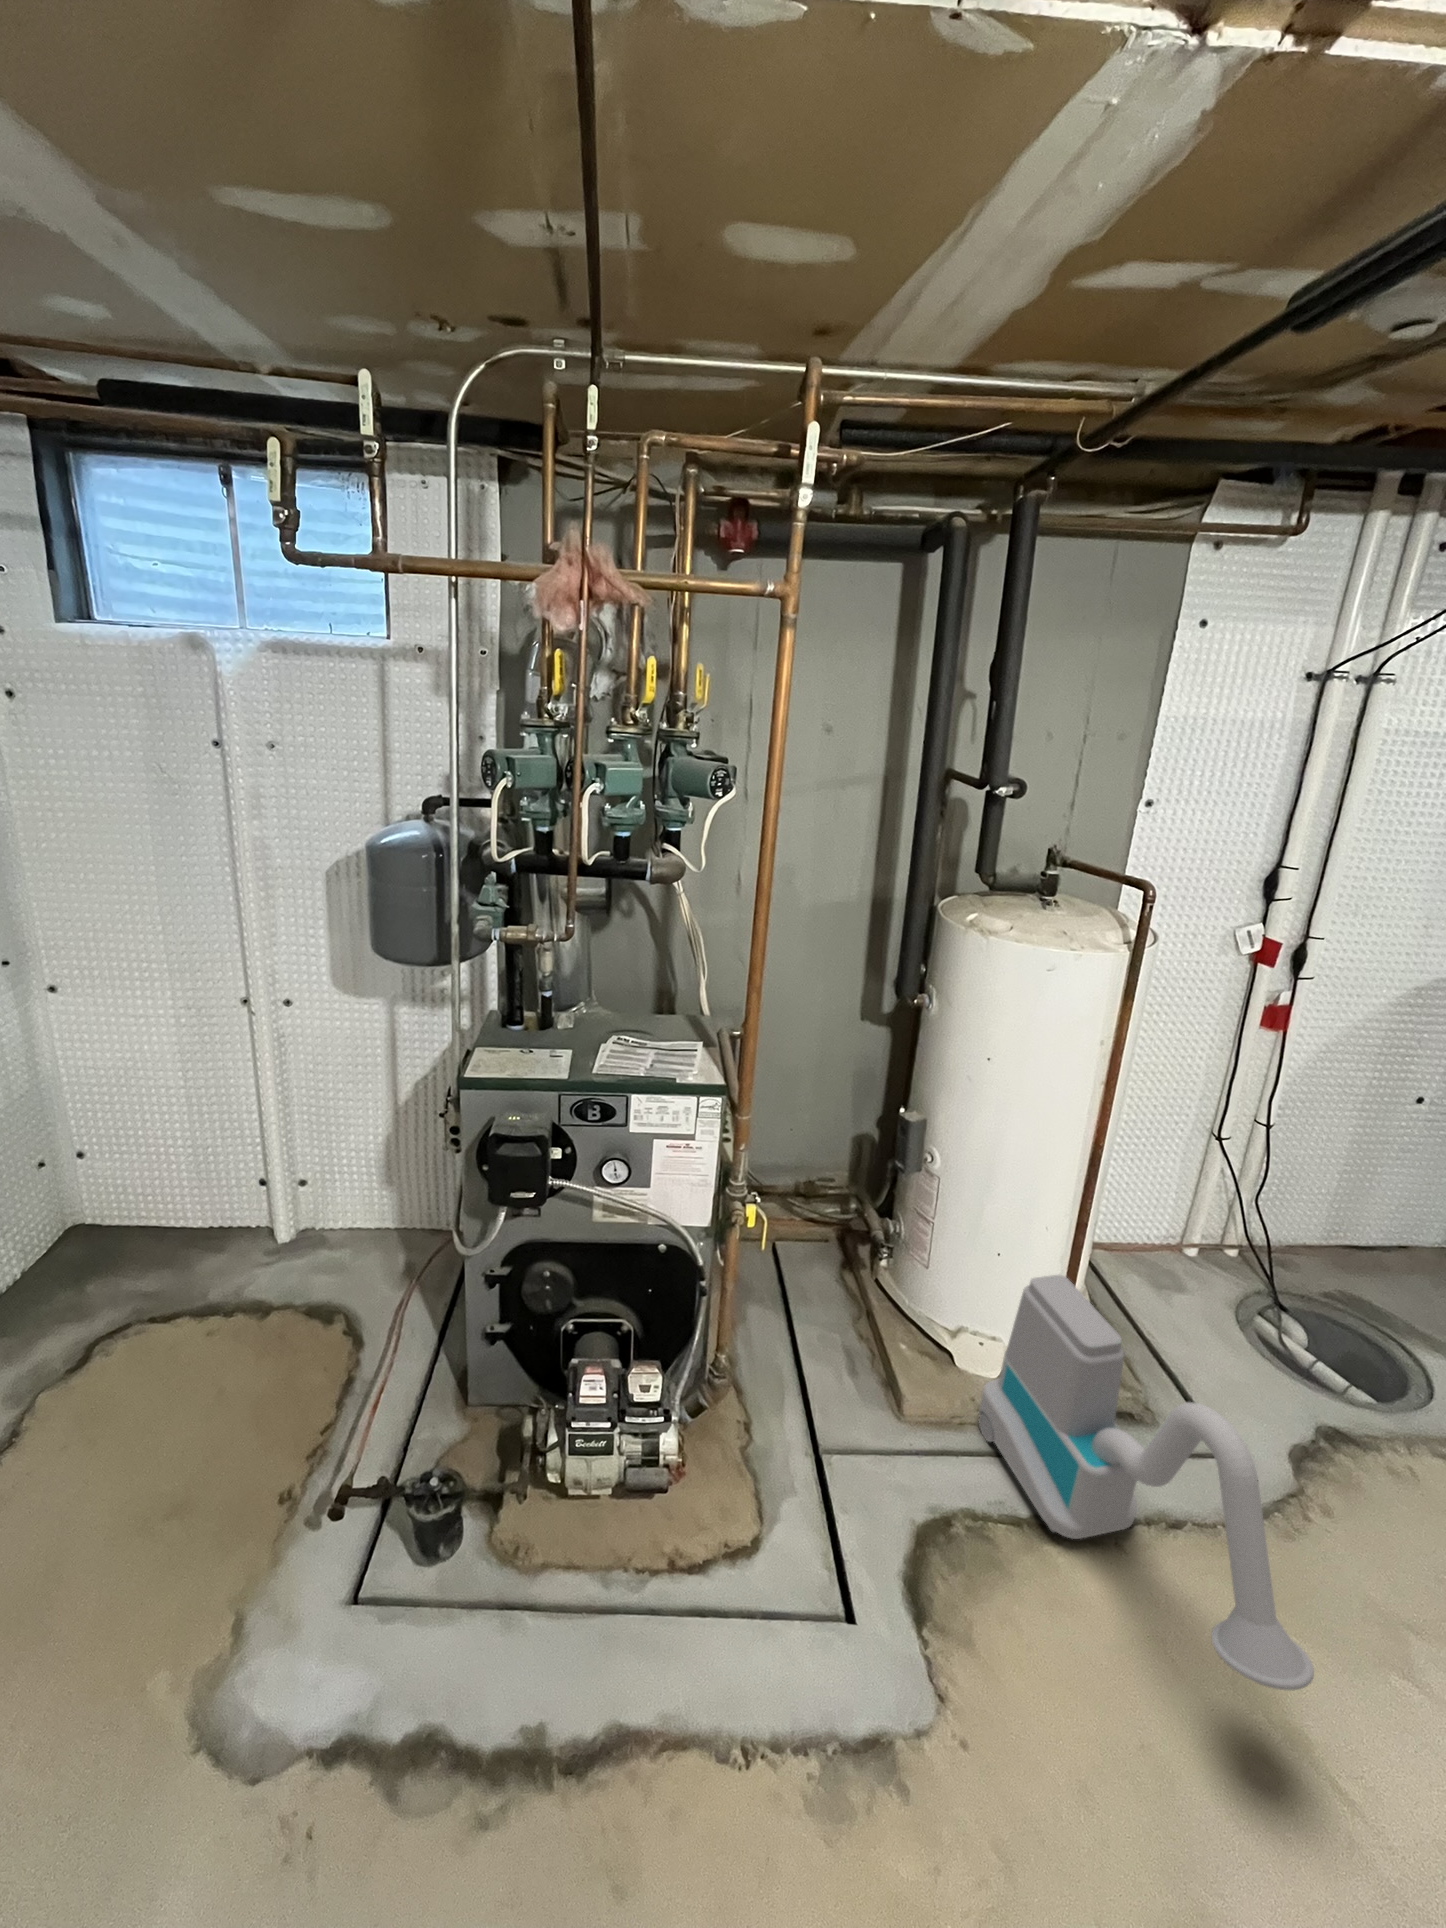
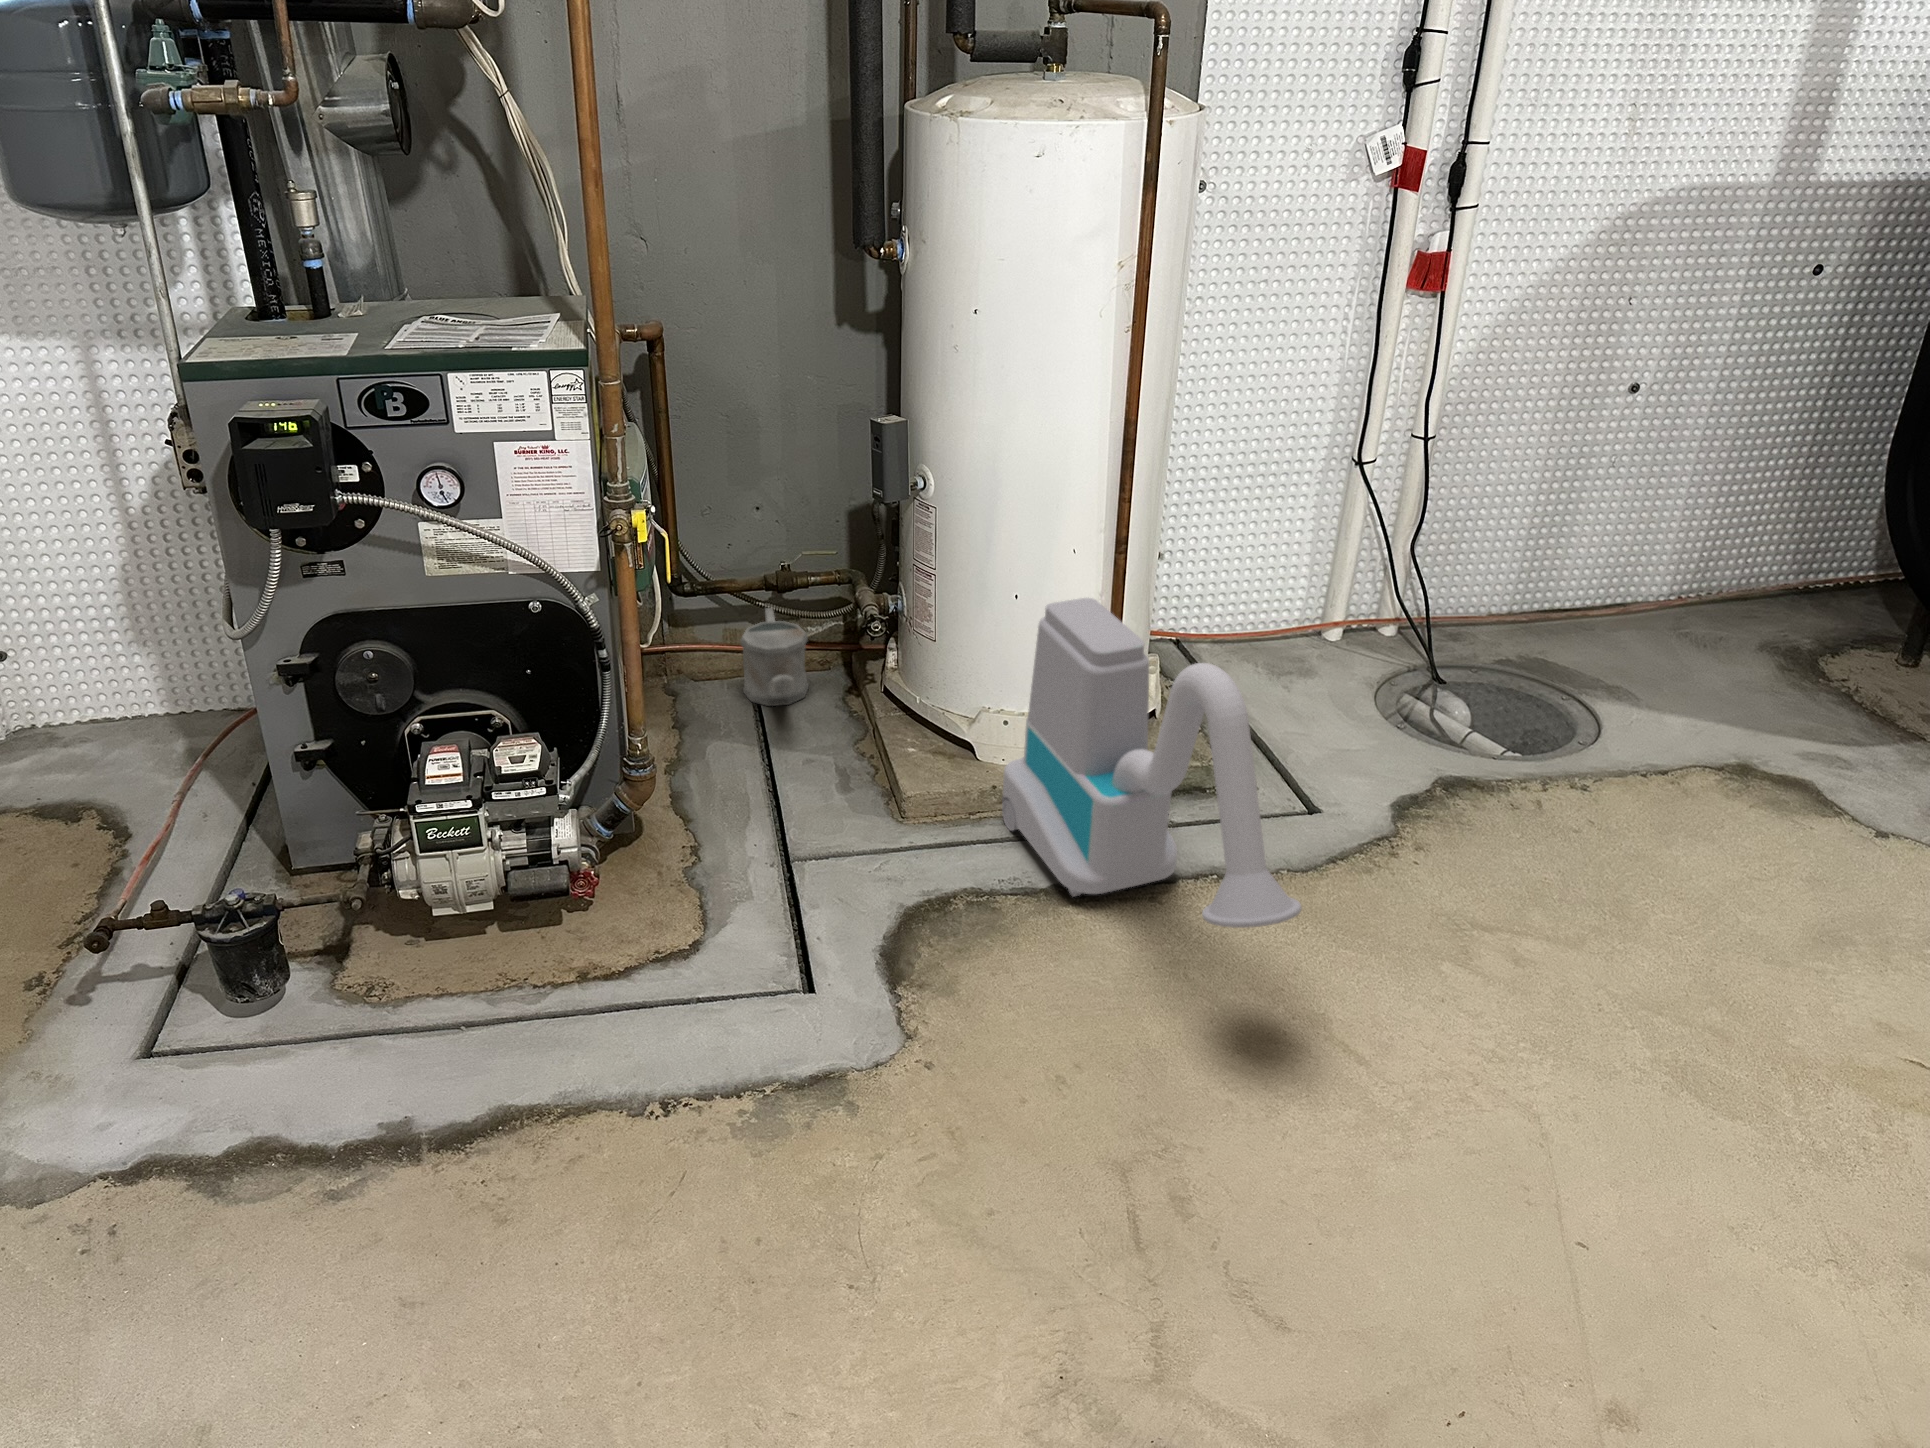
watering can: none [770,1196,819,1284] -> present [741,608,809,706]

